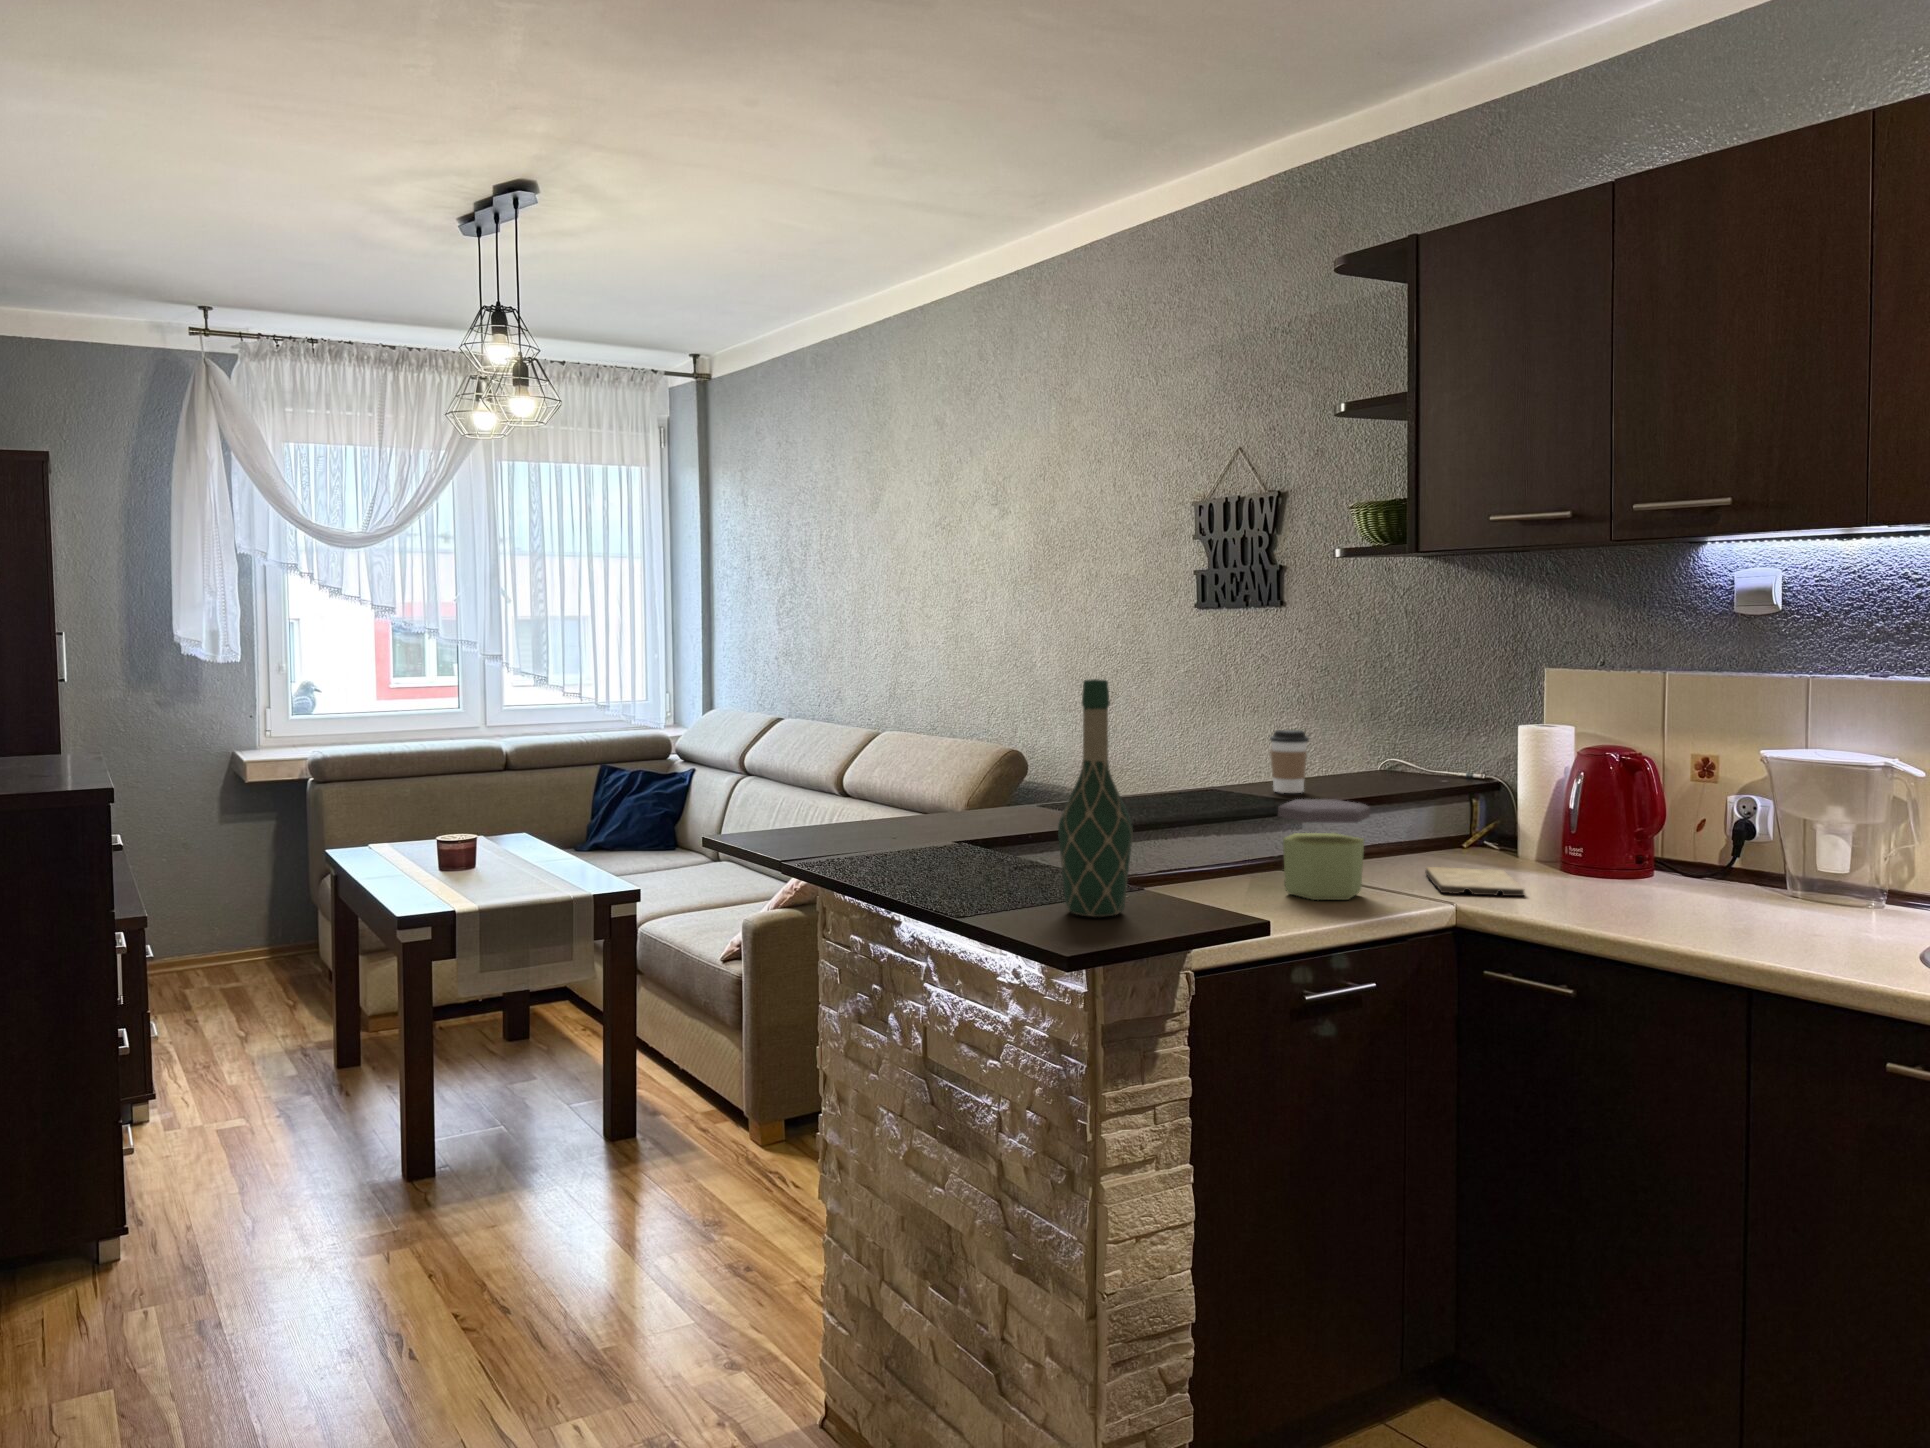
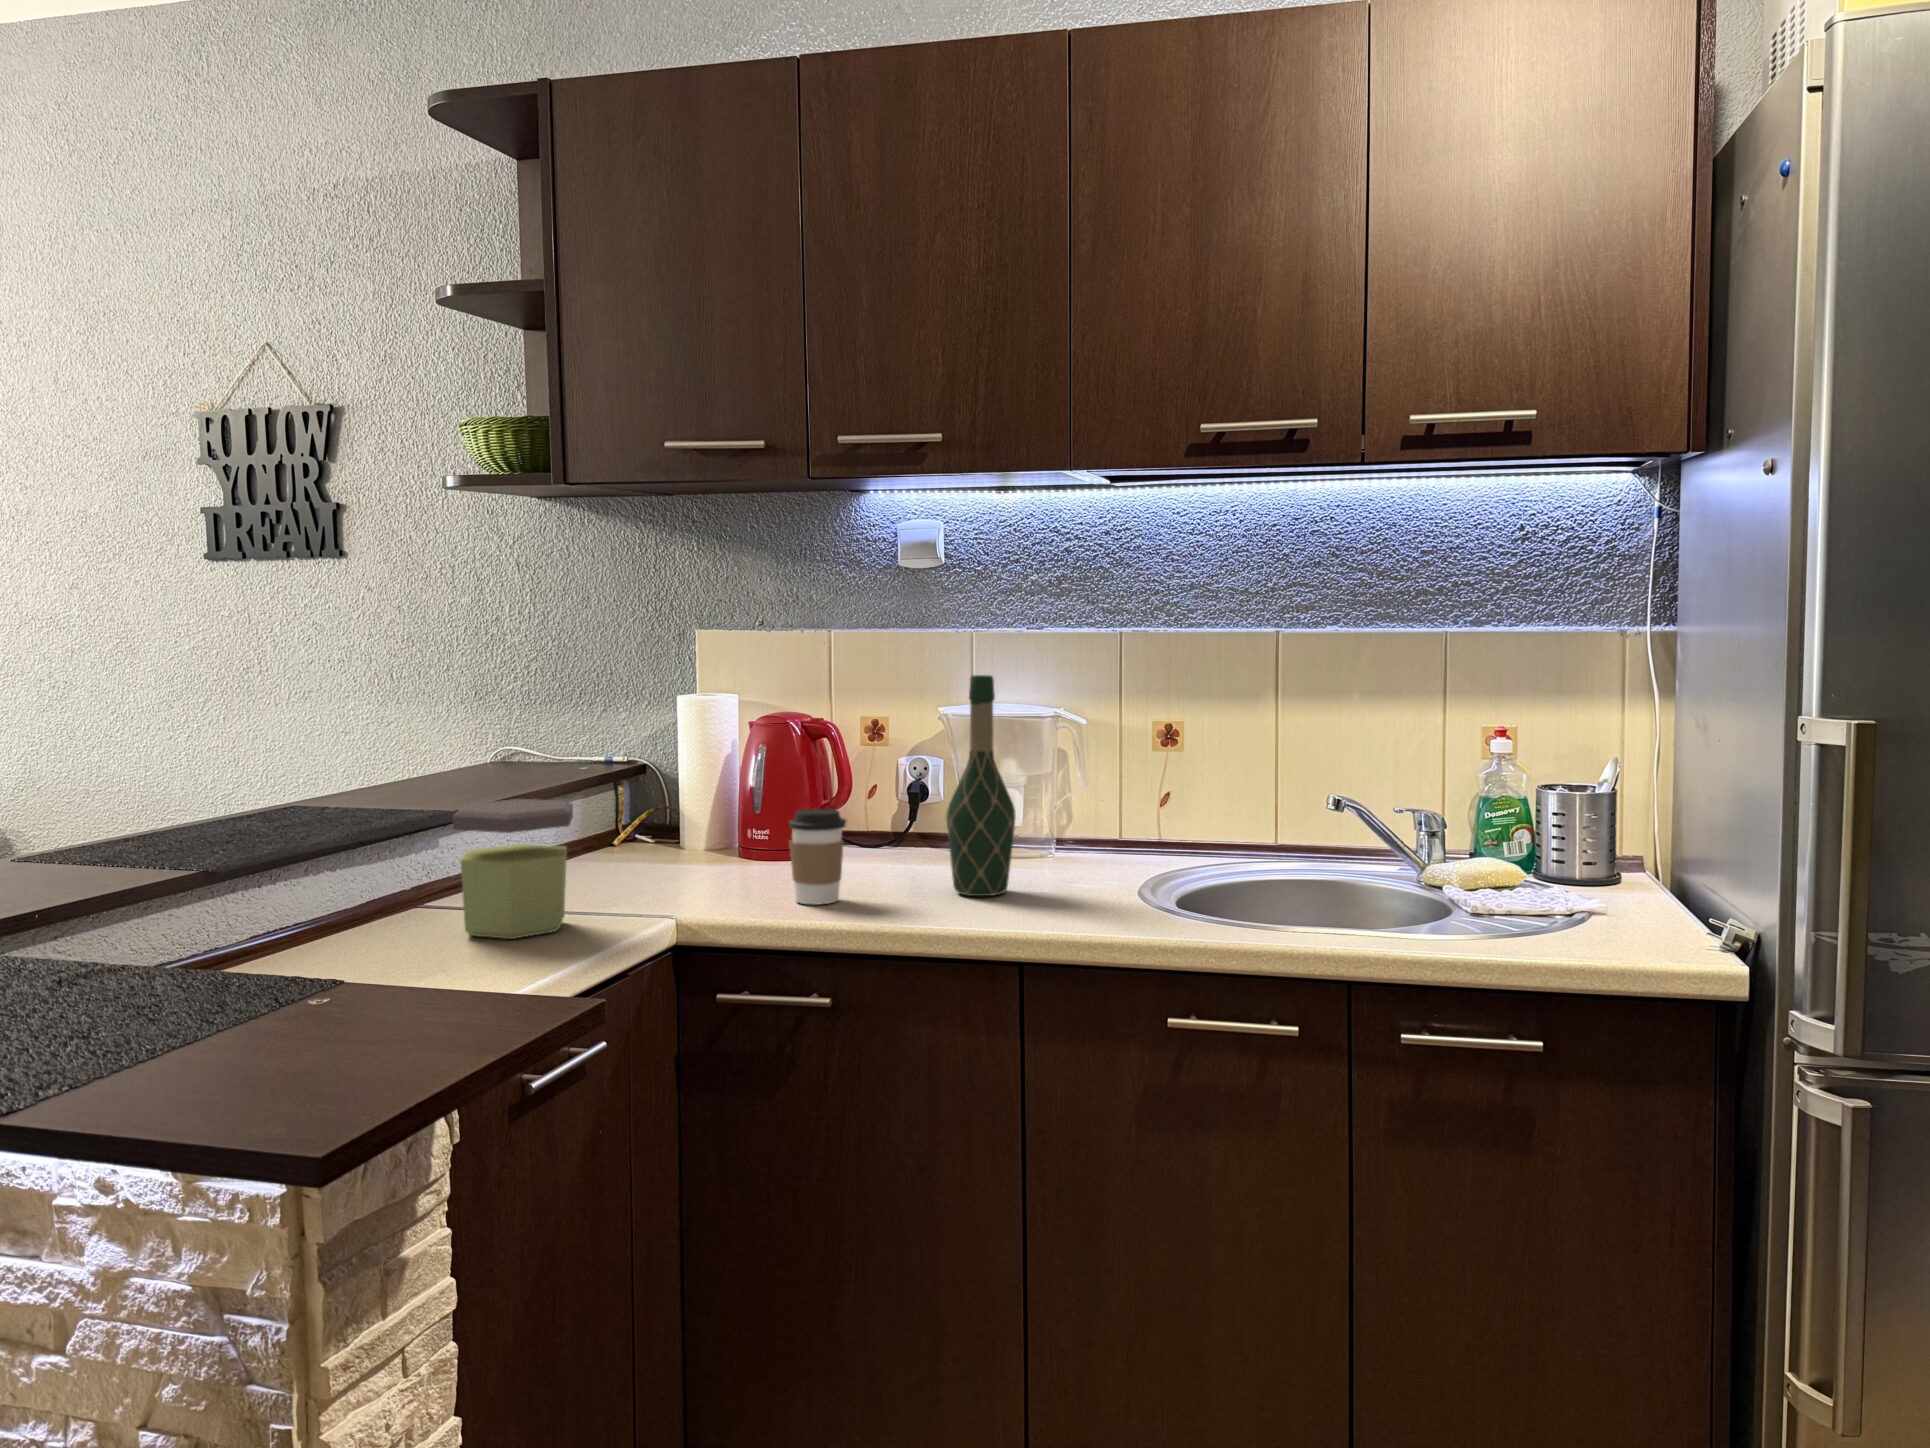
wine bottle: present [1058,679,1133,917] -> present [946,675,1016,896]
coffee cup: present [1270,730,1309,793] -> present [789,808,846,905]
cutting board: present [1426,867,1524,896] -> none [611,864,747,903]

